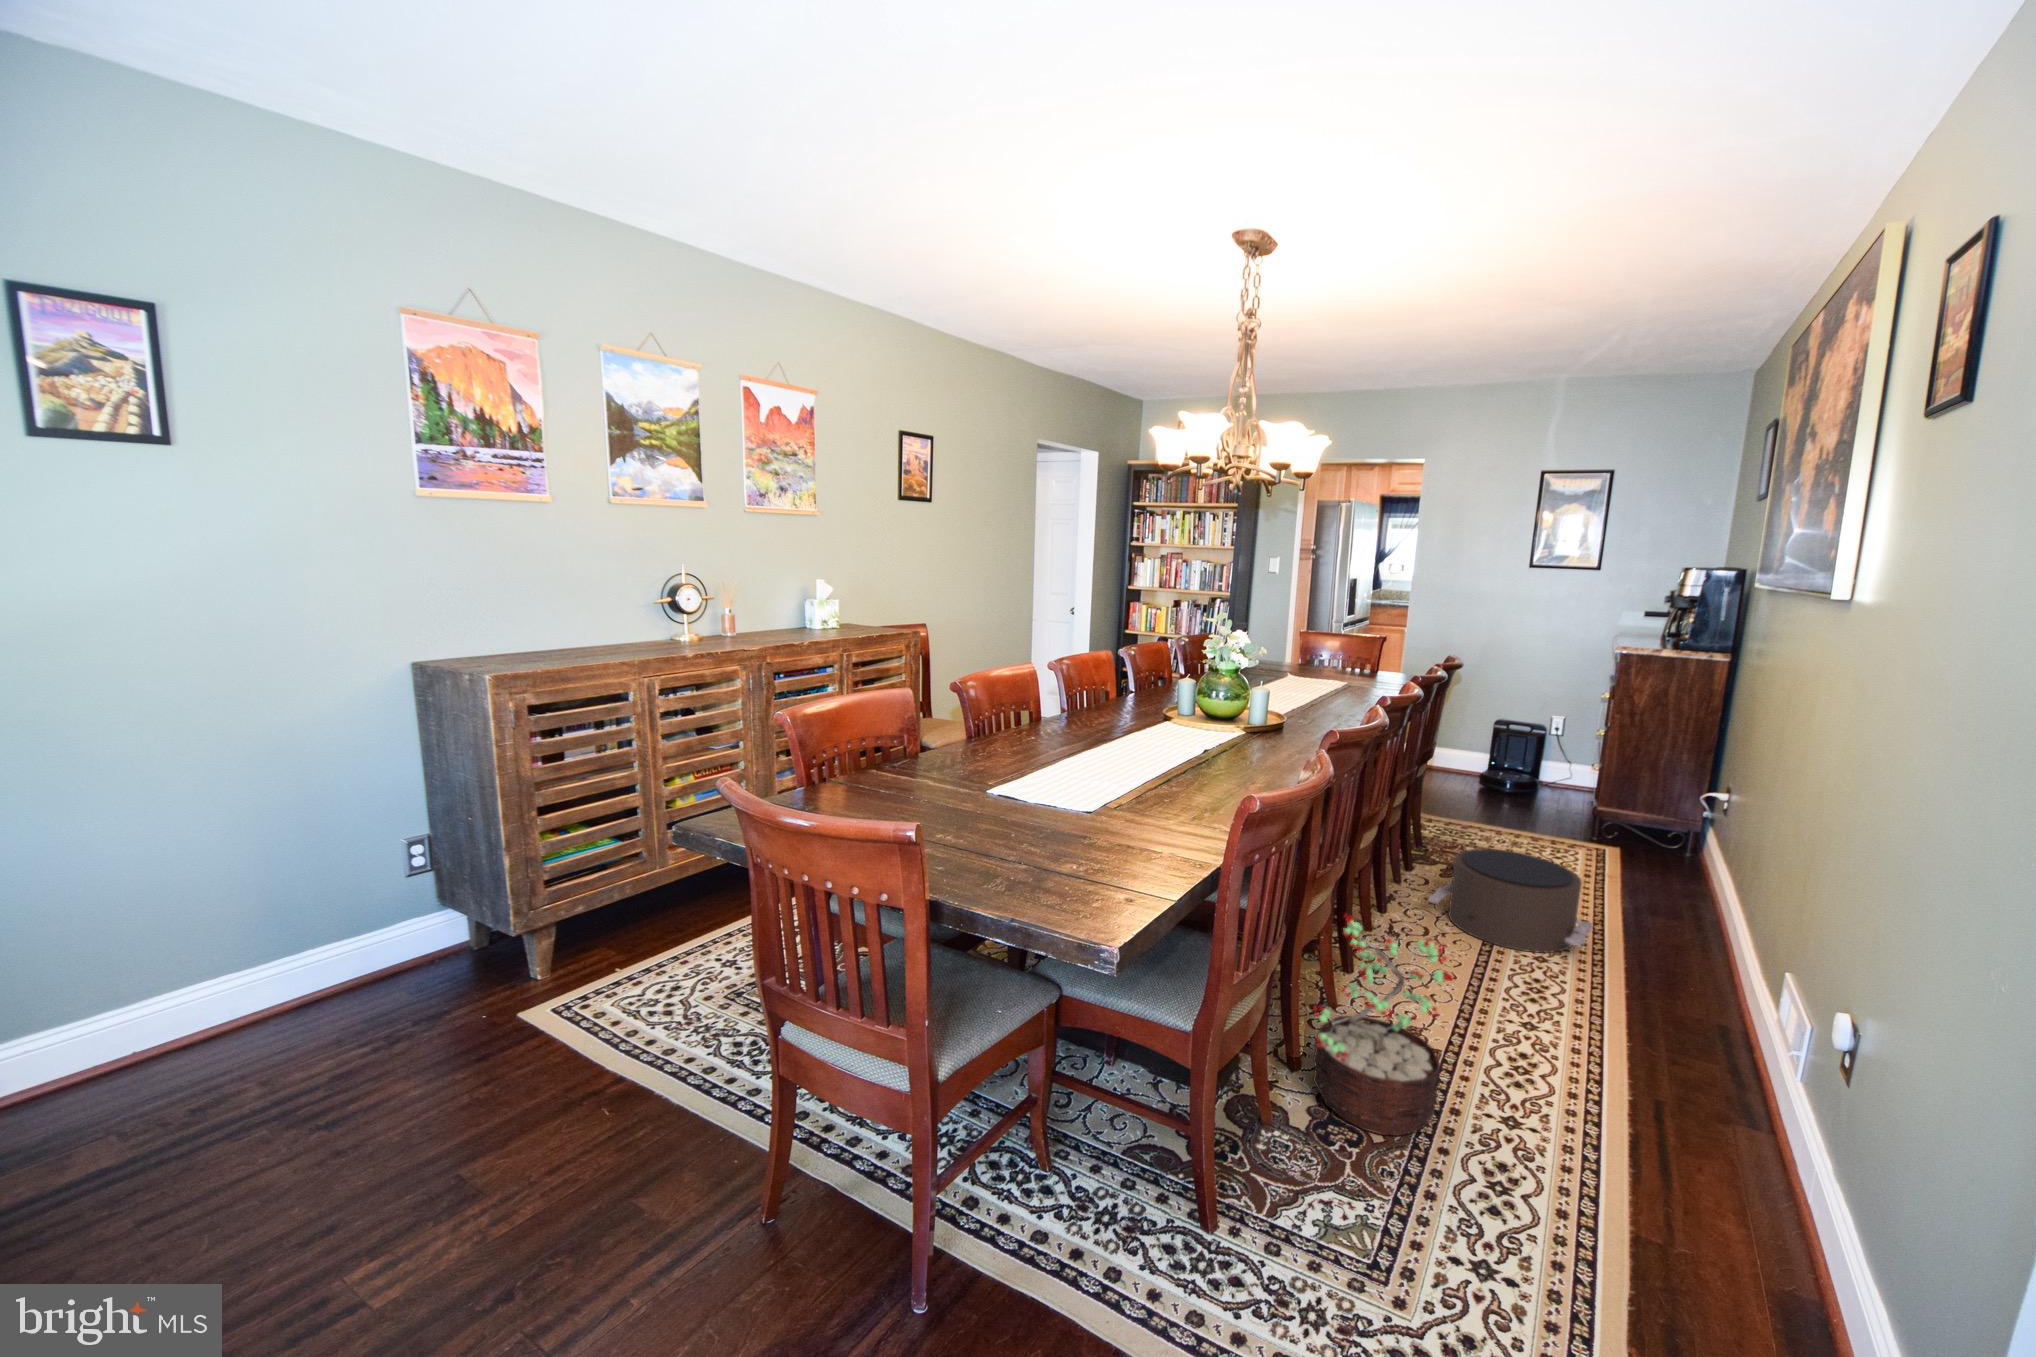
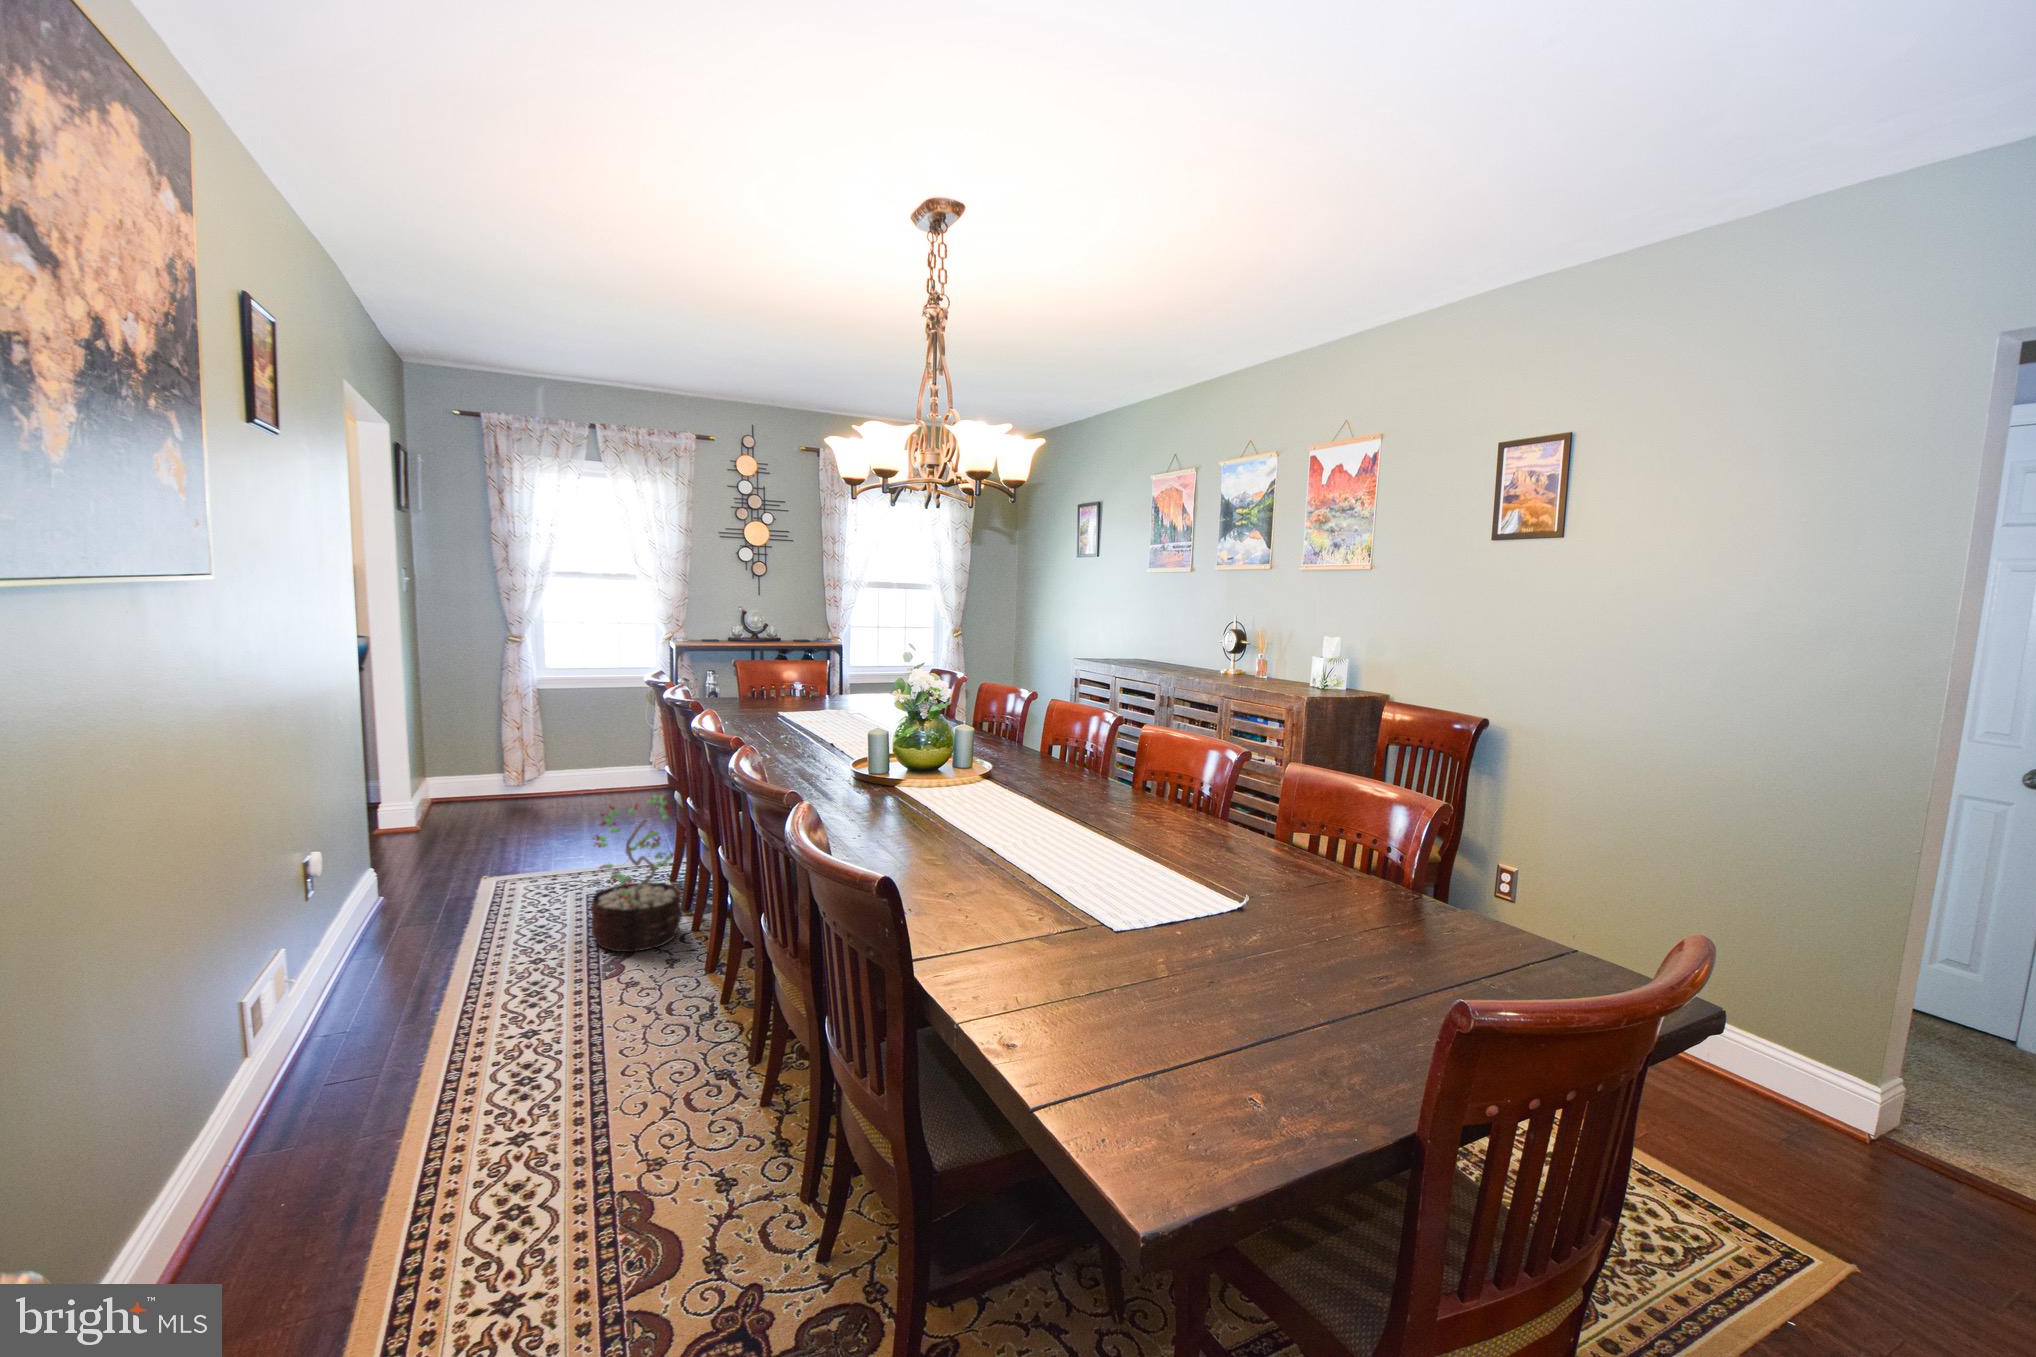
pouf: present [1428,849,1592,953] -> none [427,1044,712,1279]

